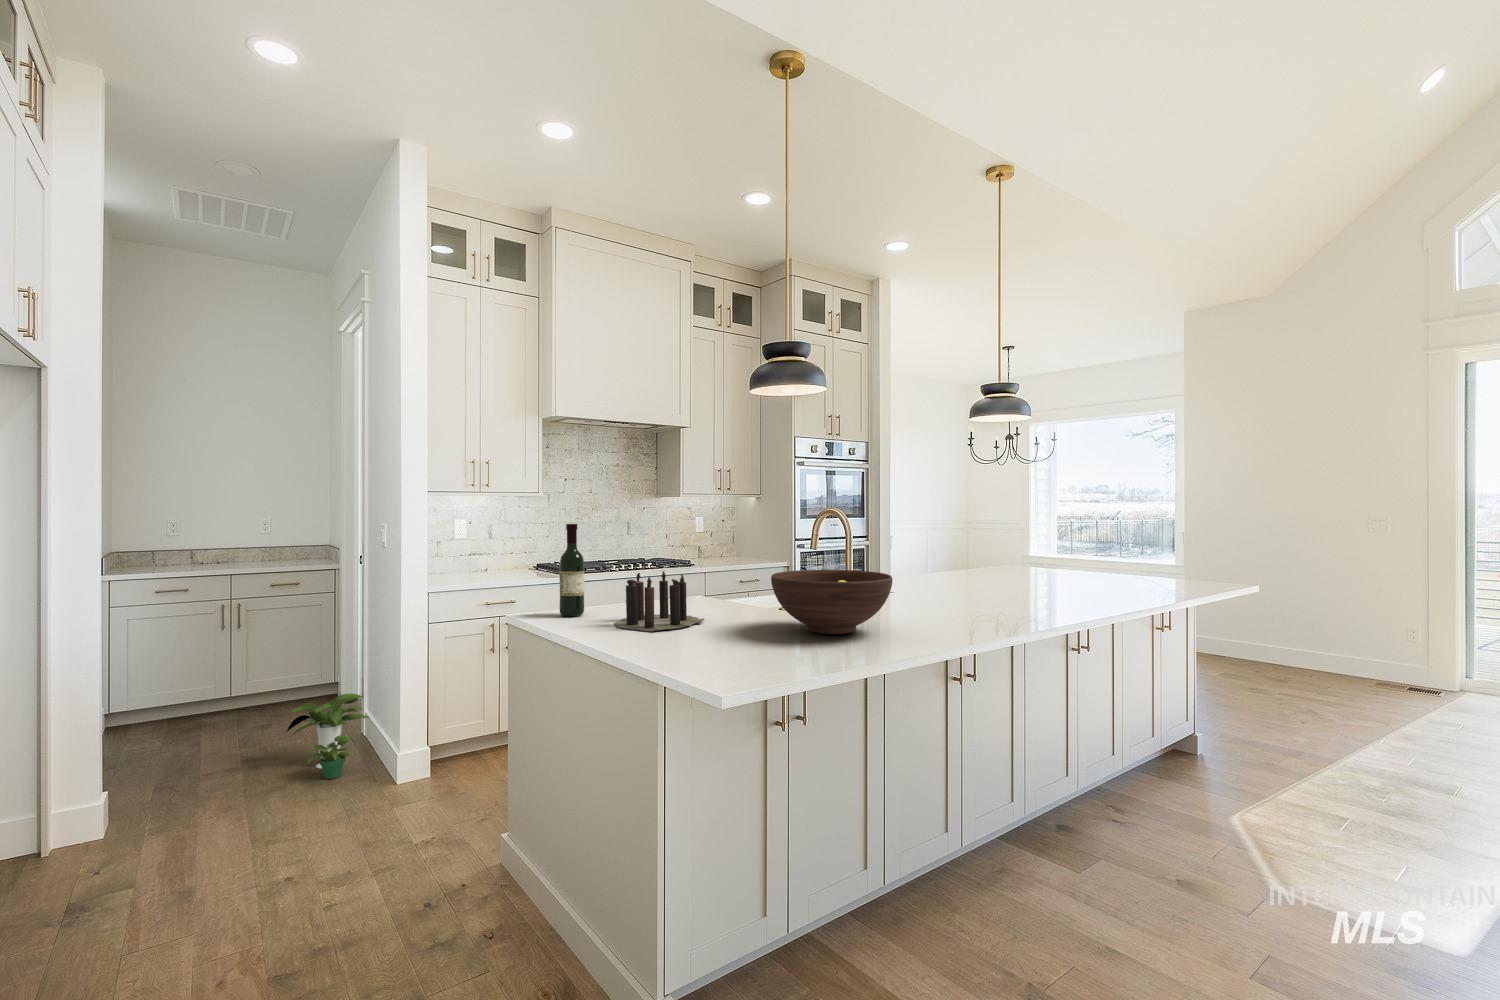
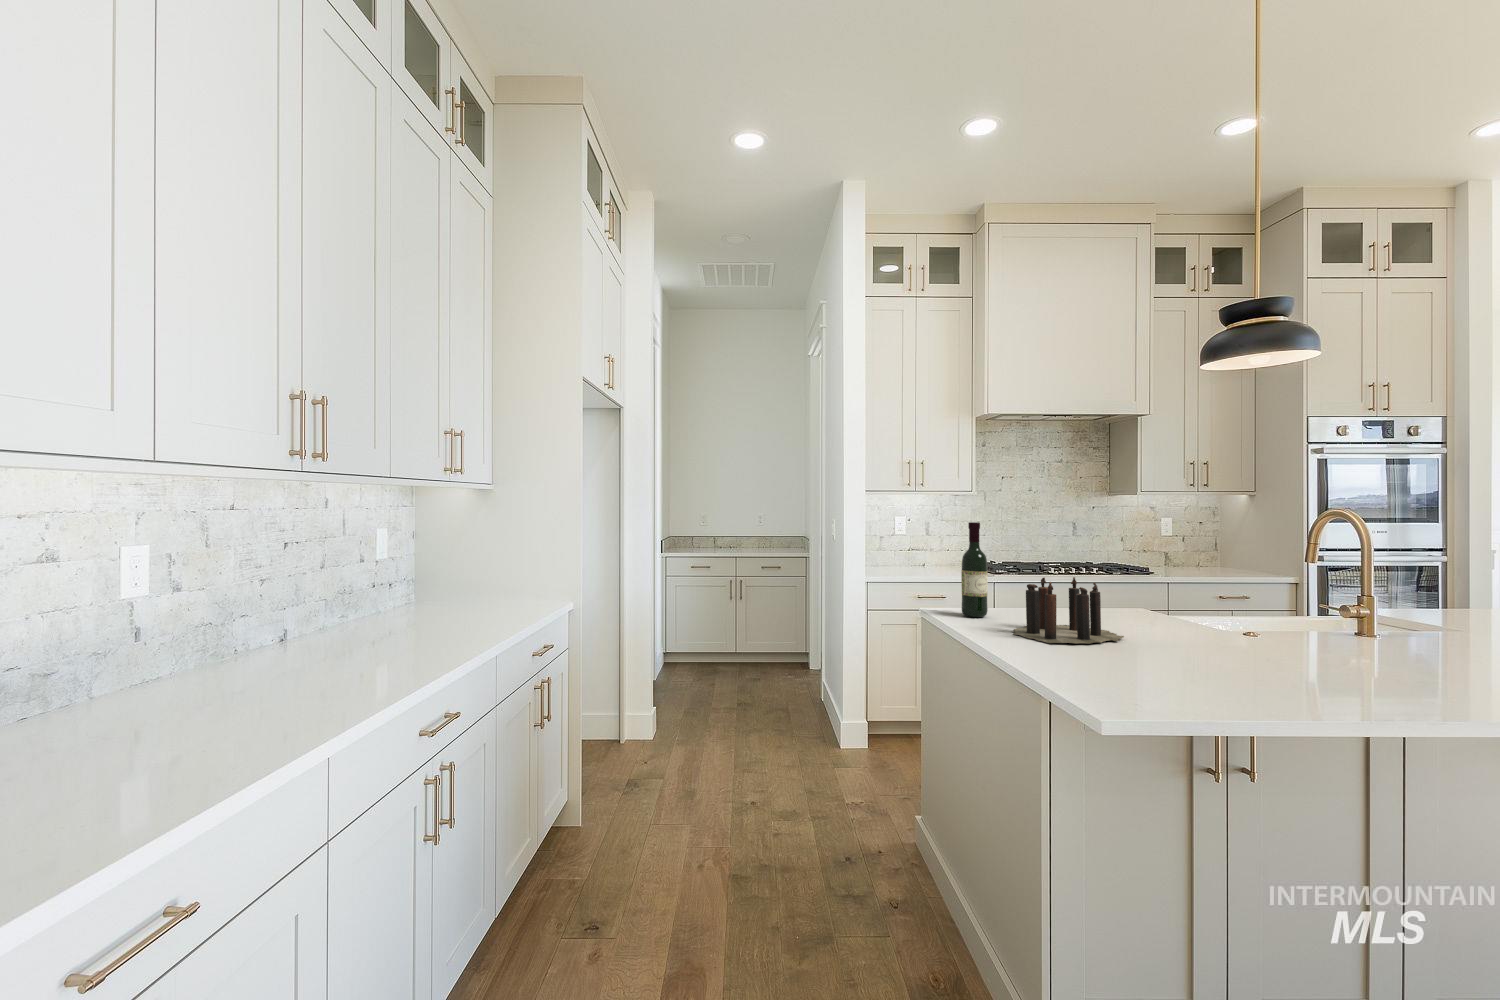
fruit bowl: present [771,570,892,634] -> none [1211,589,1423,680]
potted plant: present [287,694,369,779] -> none [763,662,824,731]

